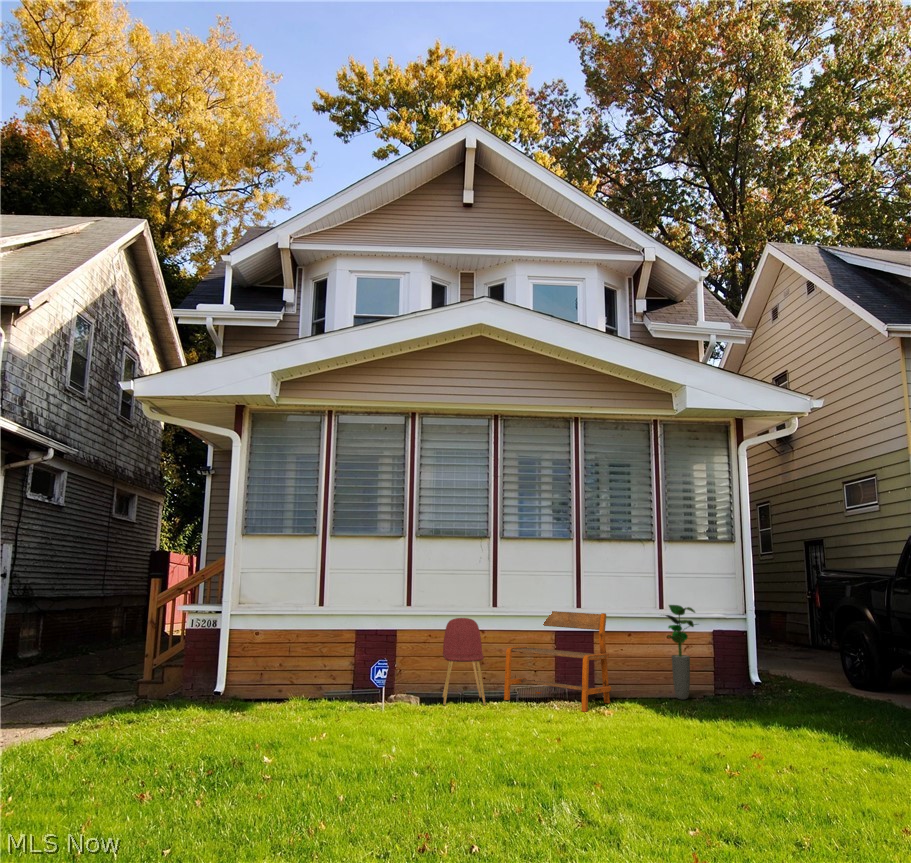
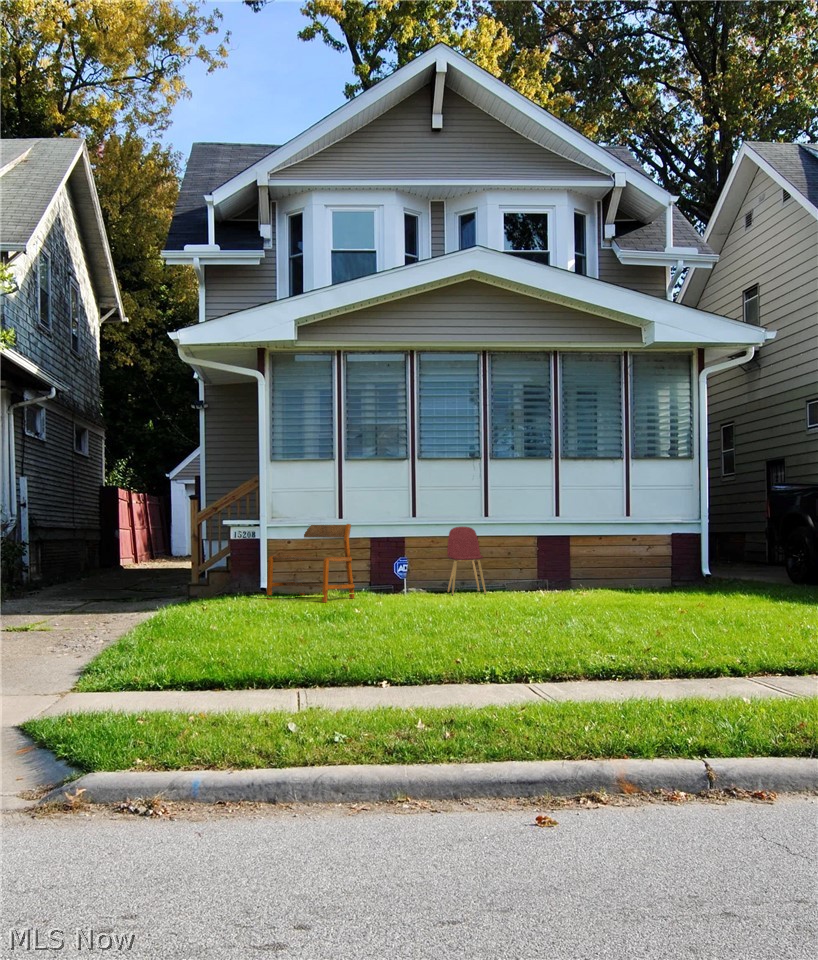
potted plant: present [665,605,697,700] -> none [627,511,661,587]
bench: present [504,611,611,712] -> present [267,524,355,603]

